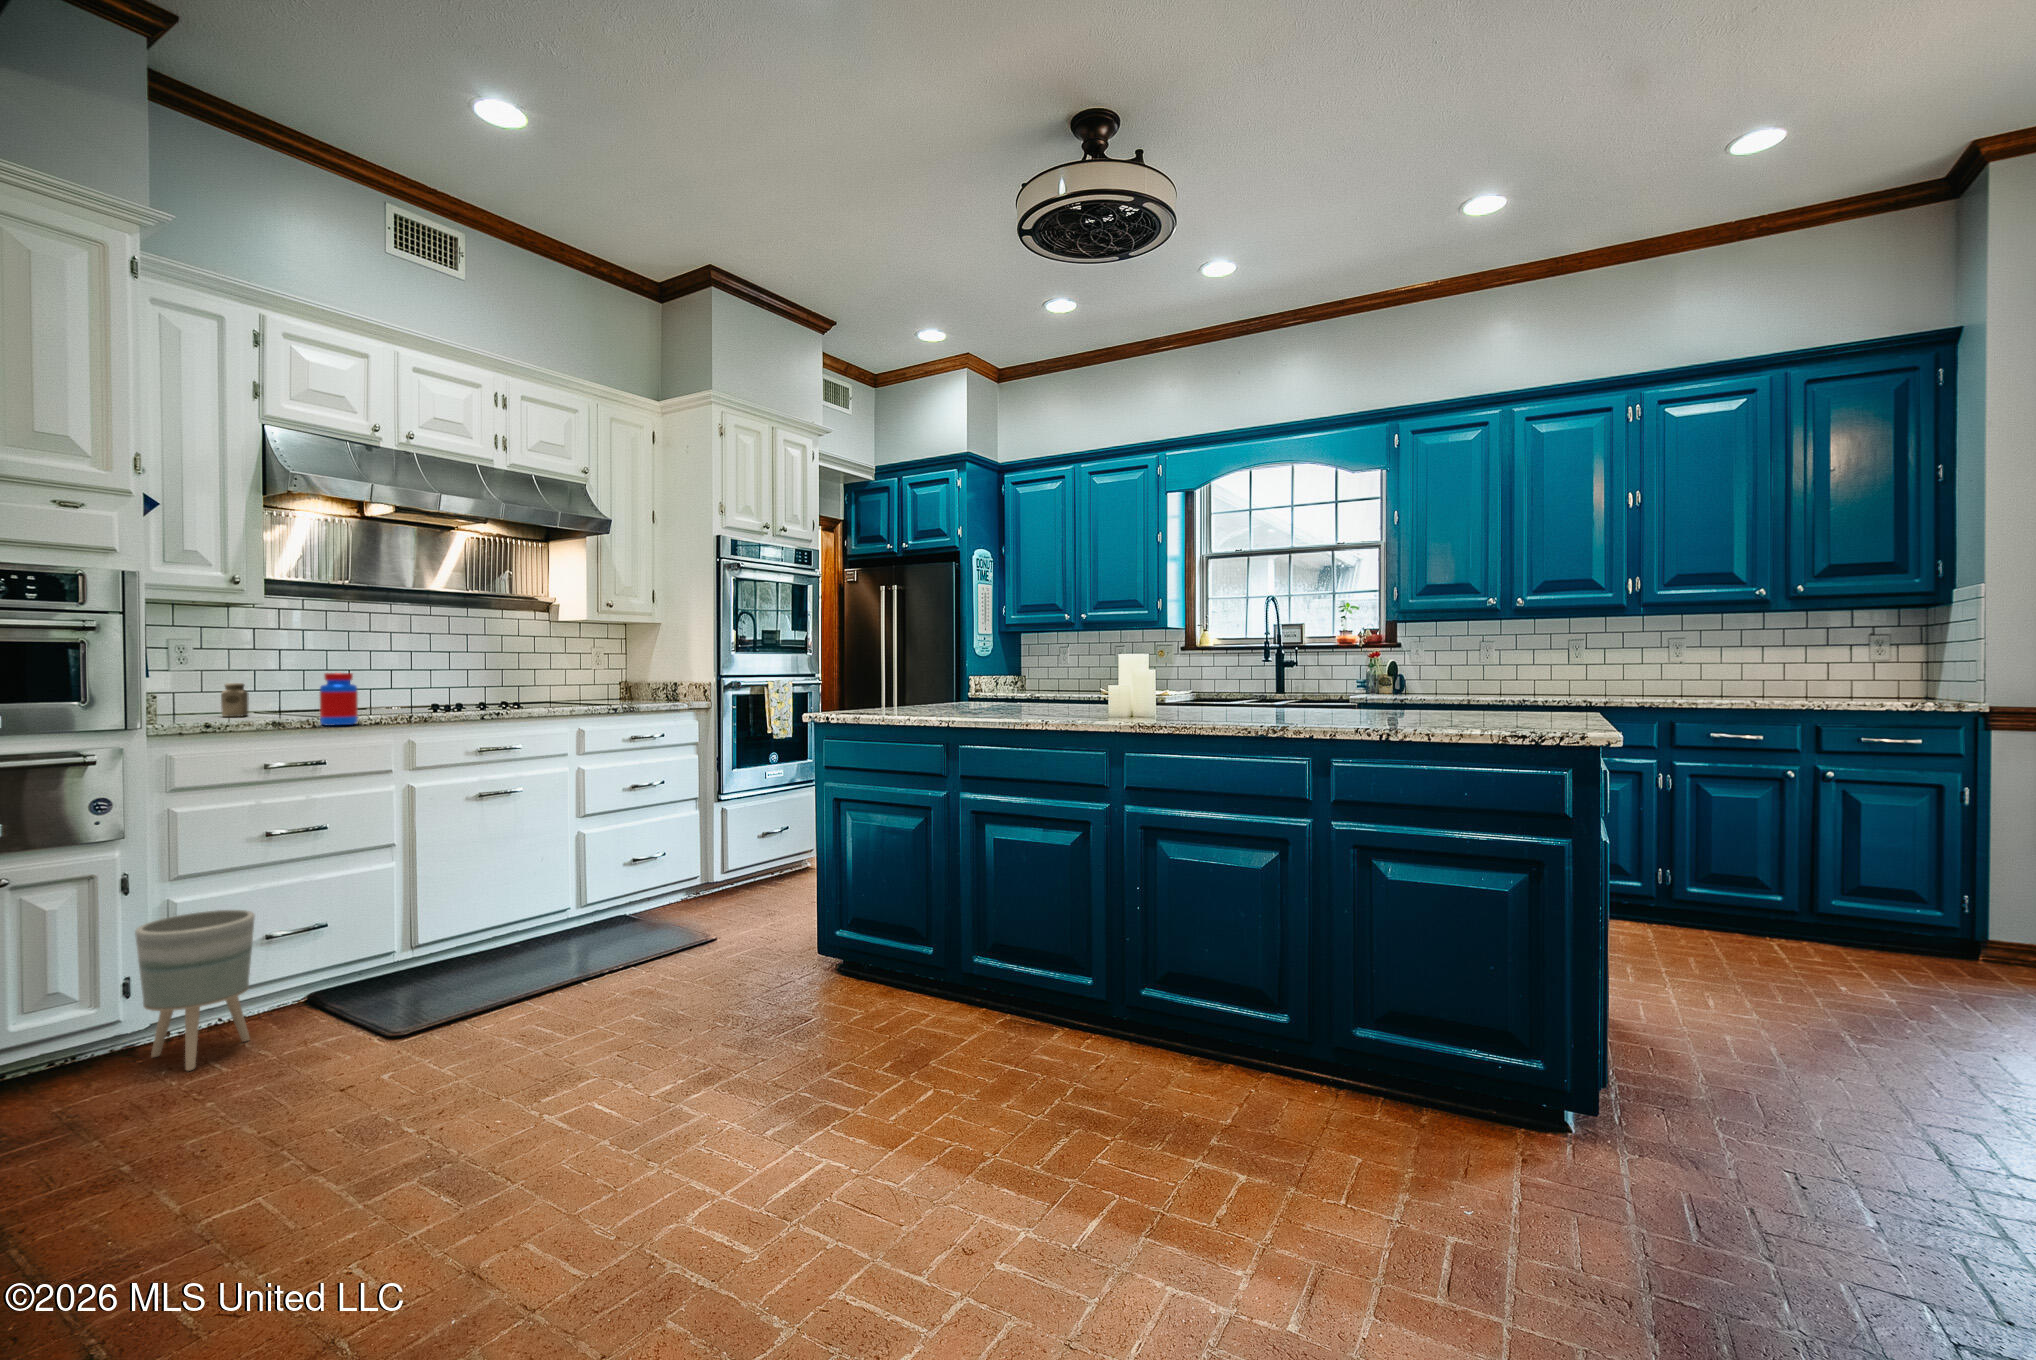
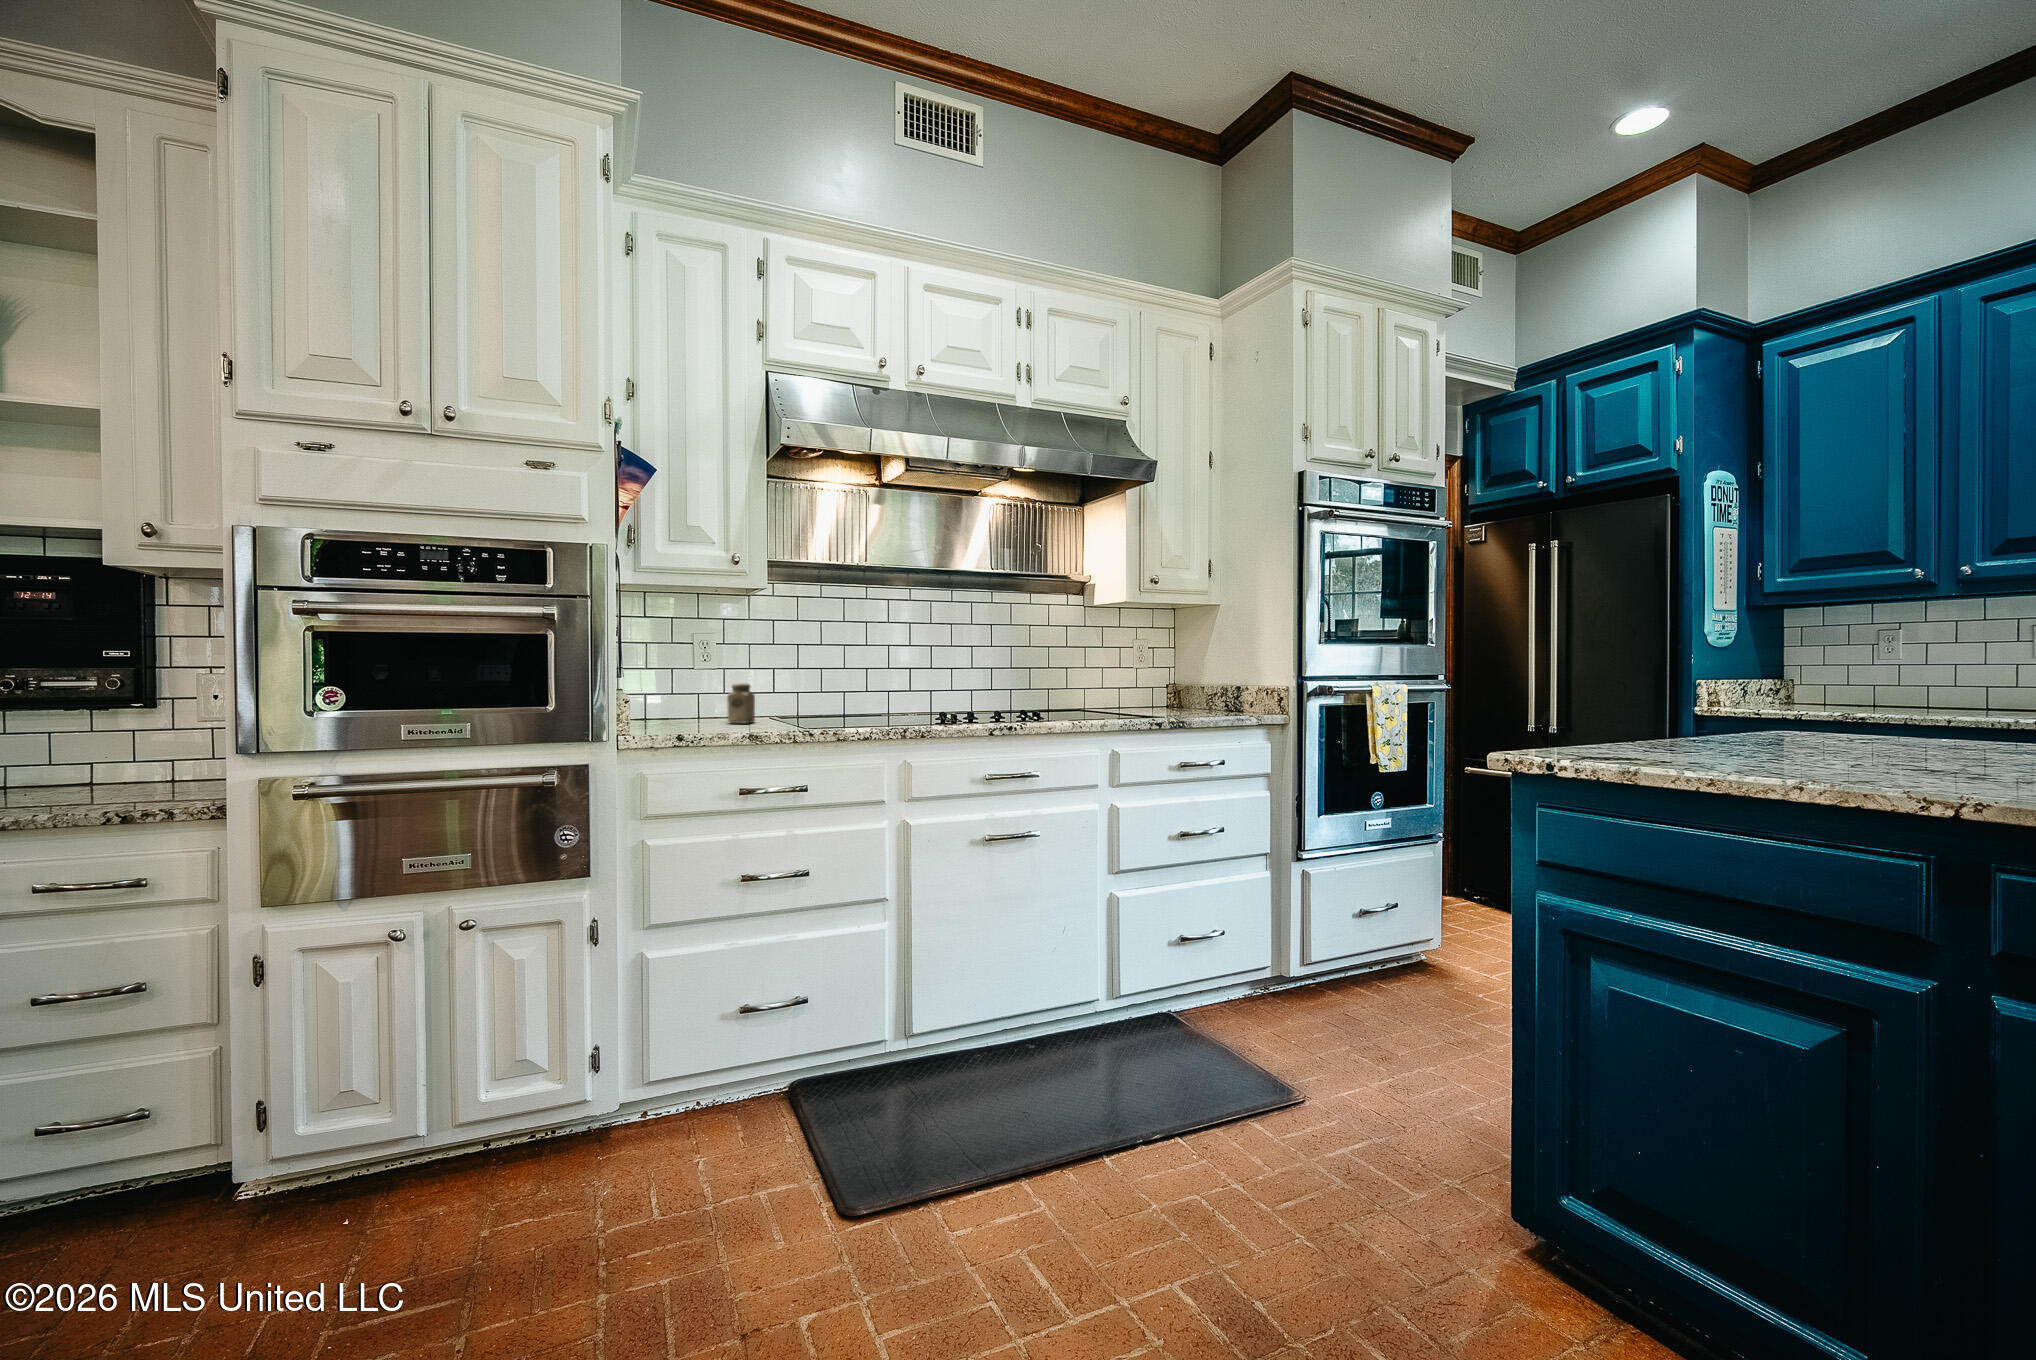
jar: present [320,673,358,726] -> none [804,673,844,741]
planter: present [135,910,255,1071] -> none [590,975,713,1197]

